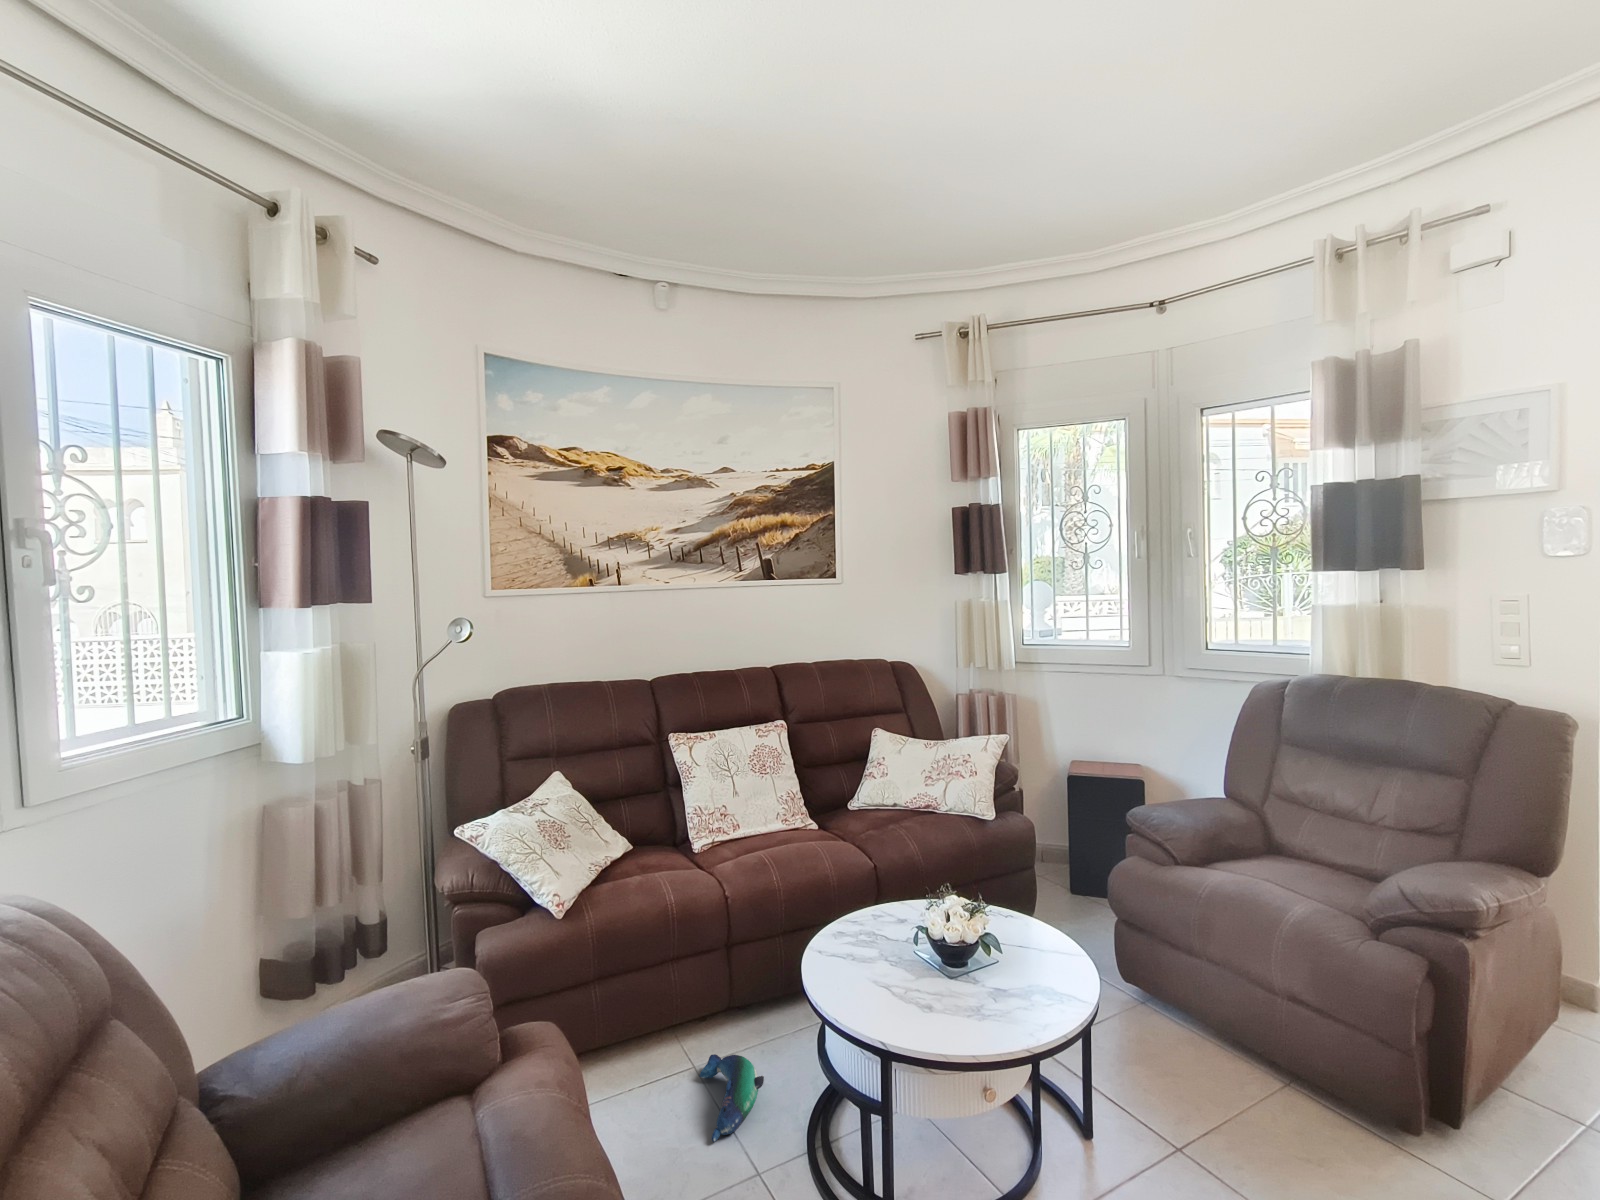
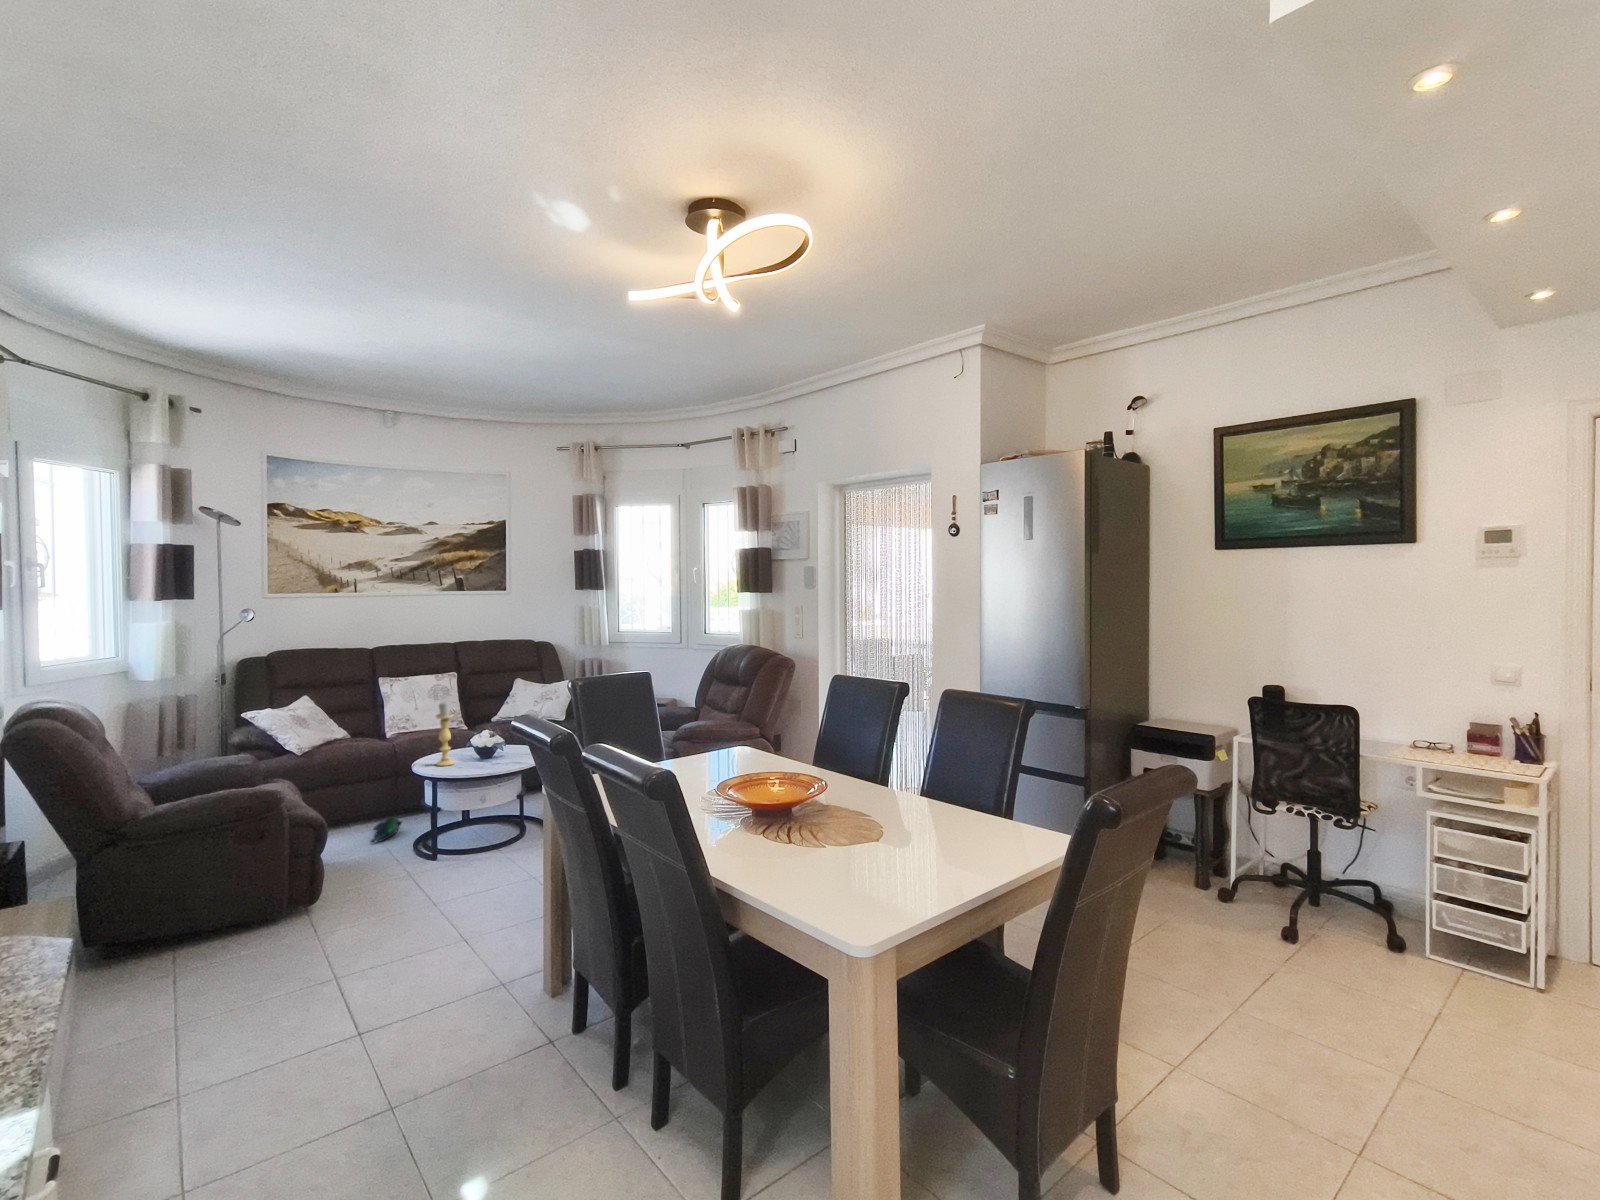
candle holder: none [847,831,888,986] -> present [436,702,455,766]

